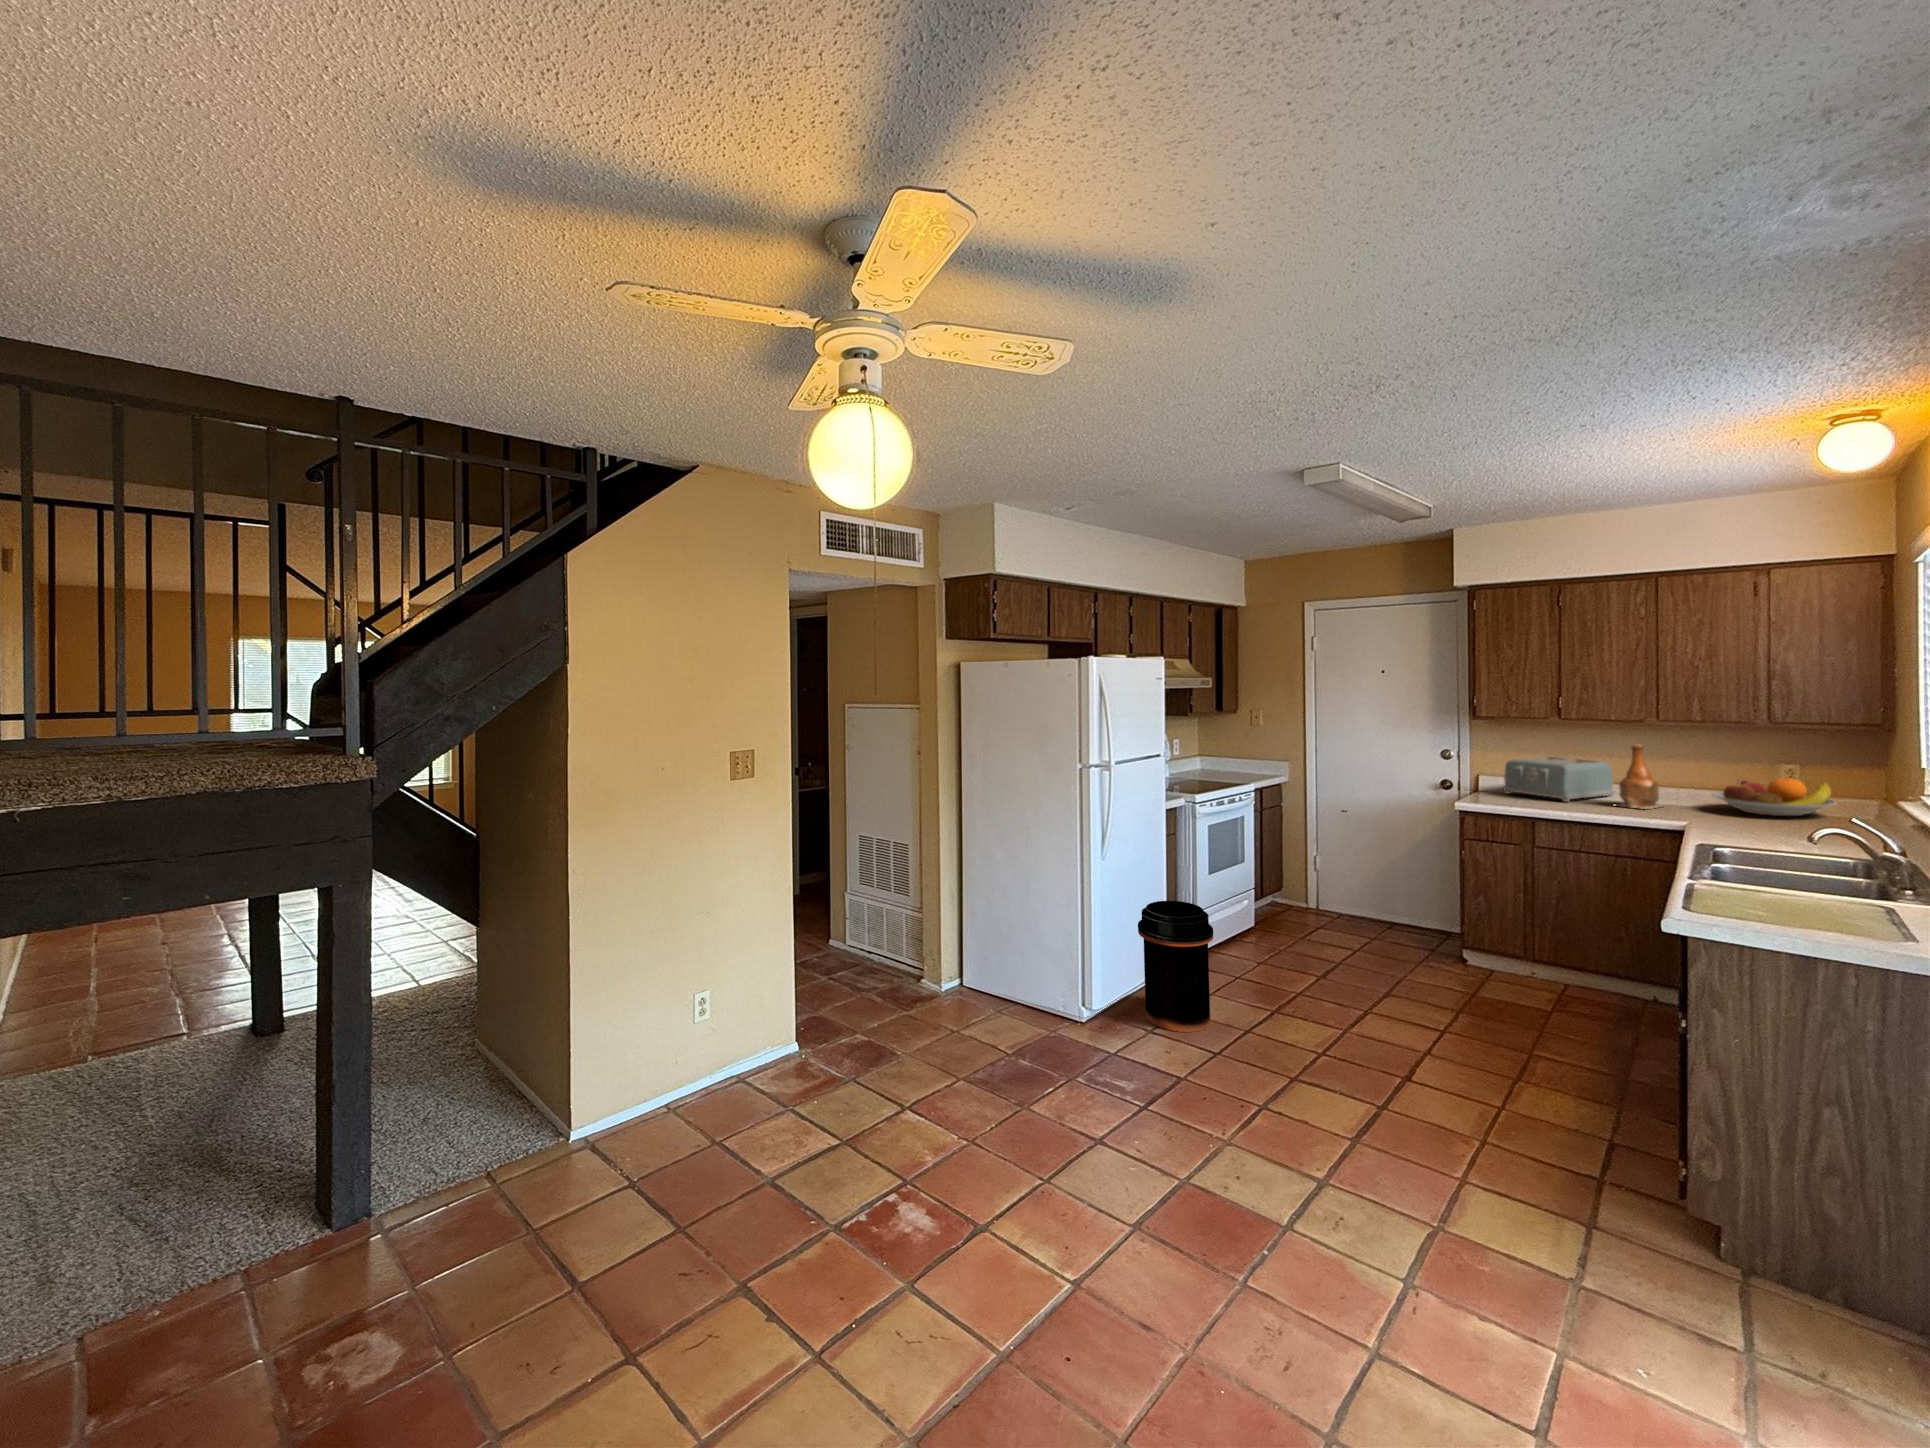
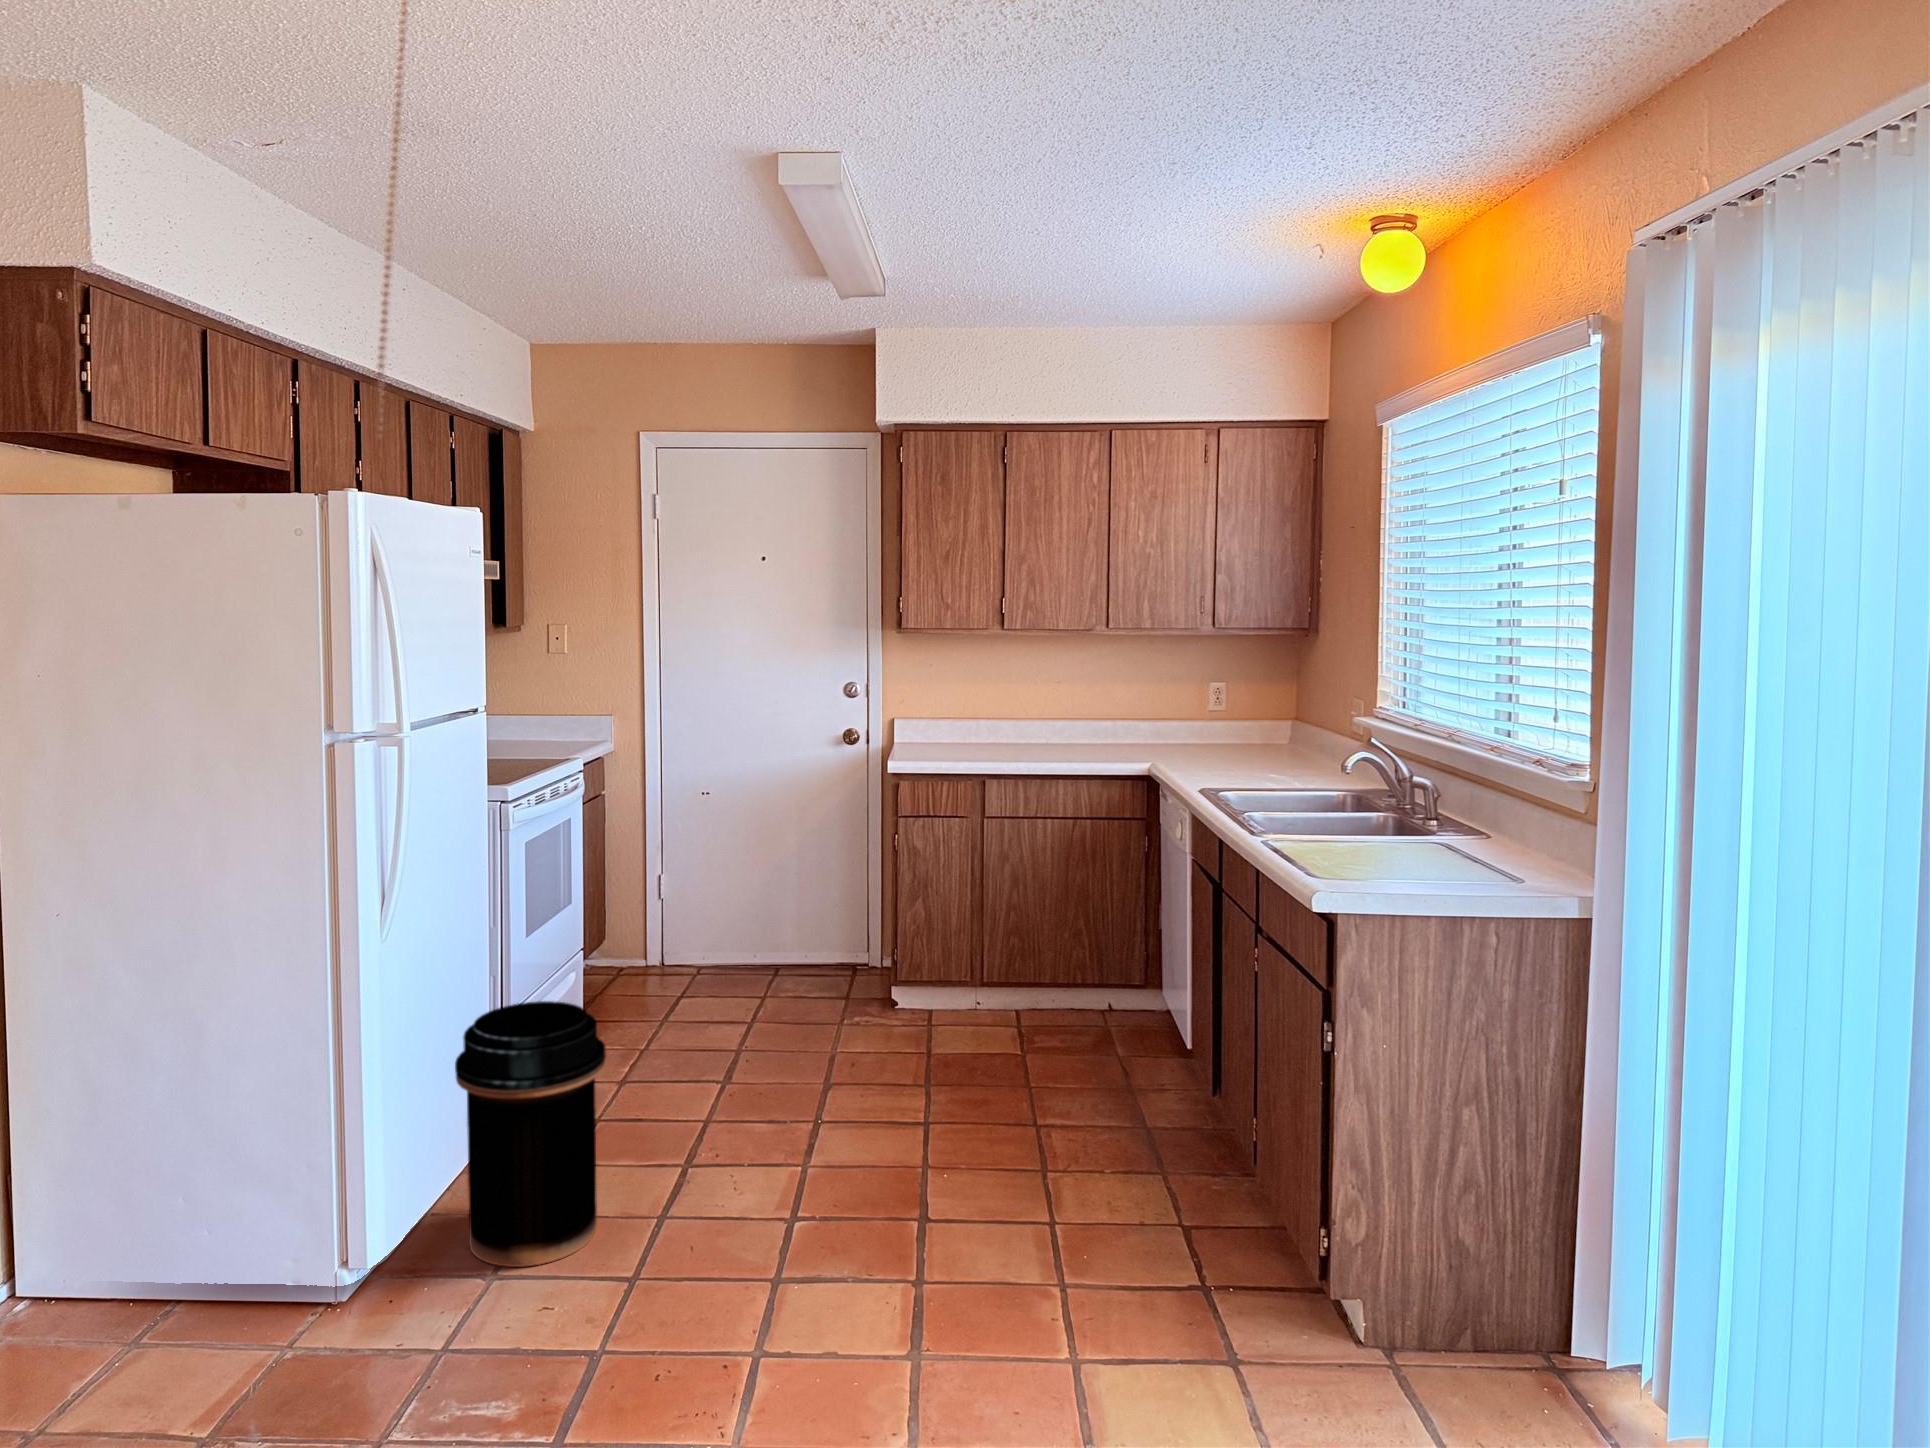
bottle: present [1619,744,1659,809] -> none [1060,680,1106,763]
toaster: present [1503,757,1615,802] -> none [934,703,1046,761]
fruit bowl: present [1712,778,1836,816] -> none [1145,715,1247,759]

